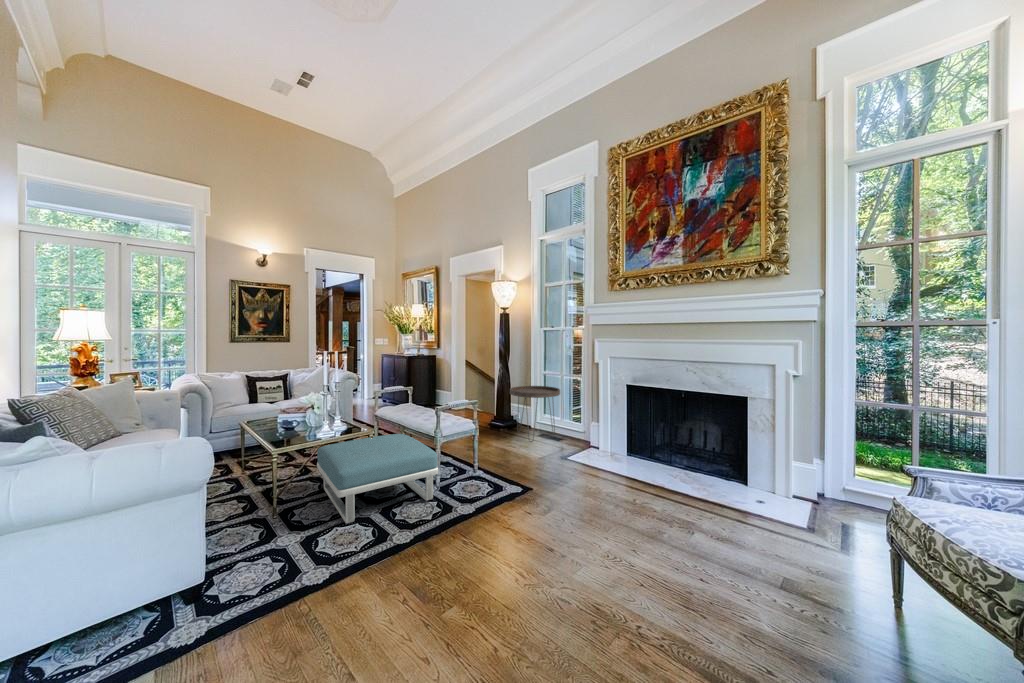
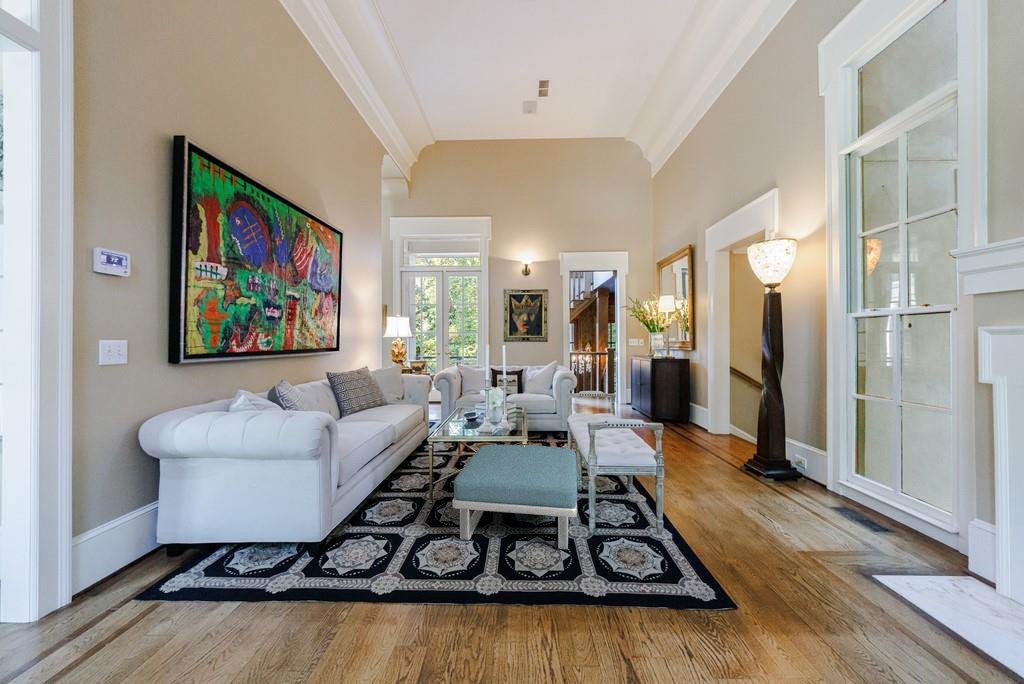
side table: present [510,386,560,442] -> none [767,411,882,510]

